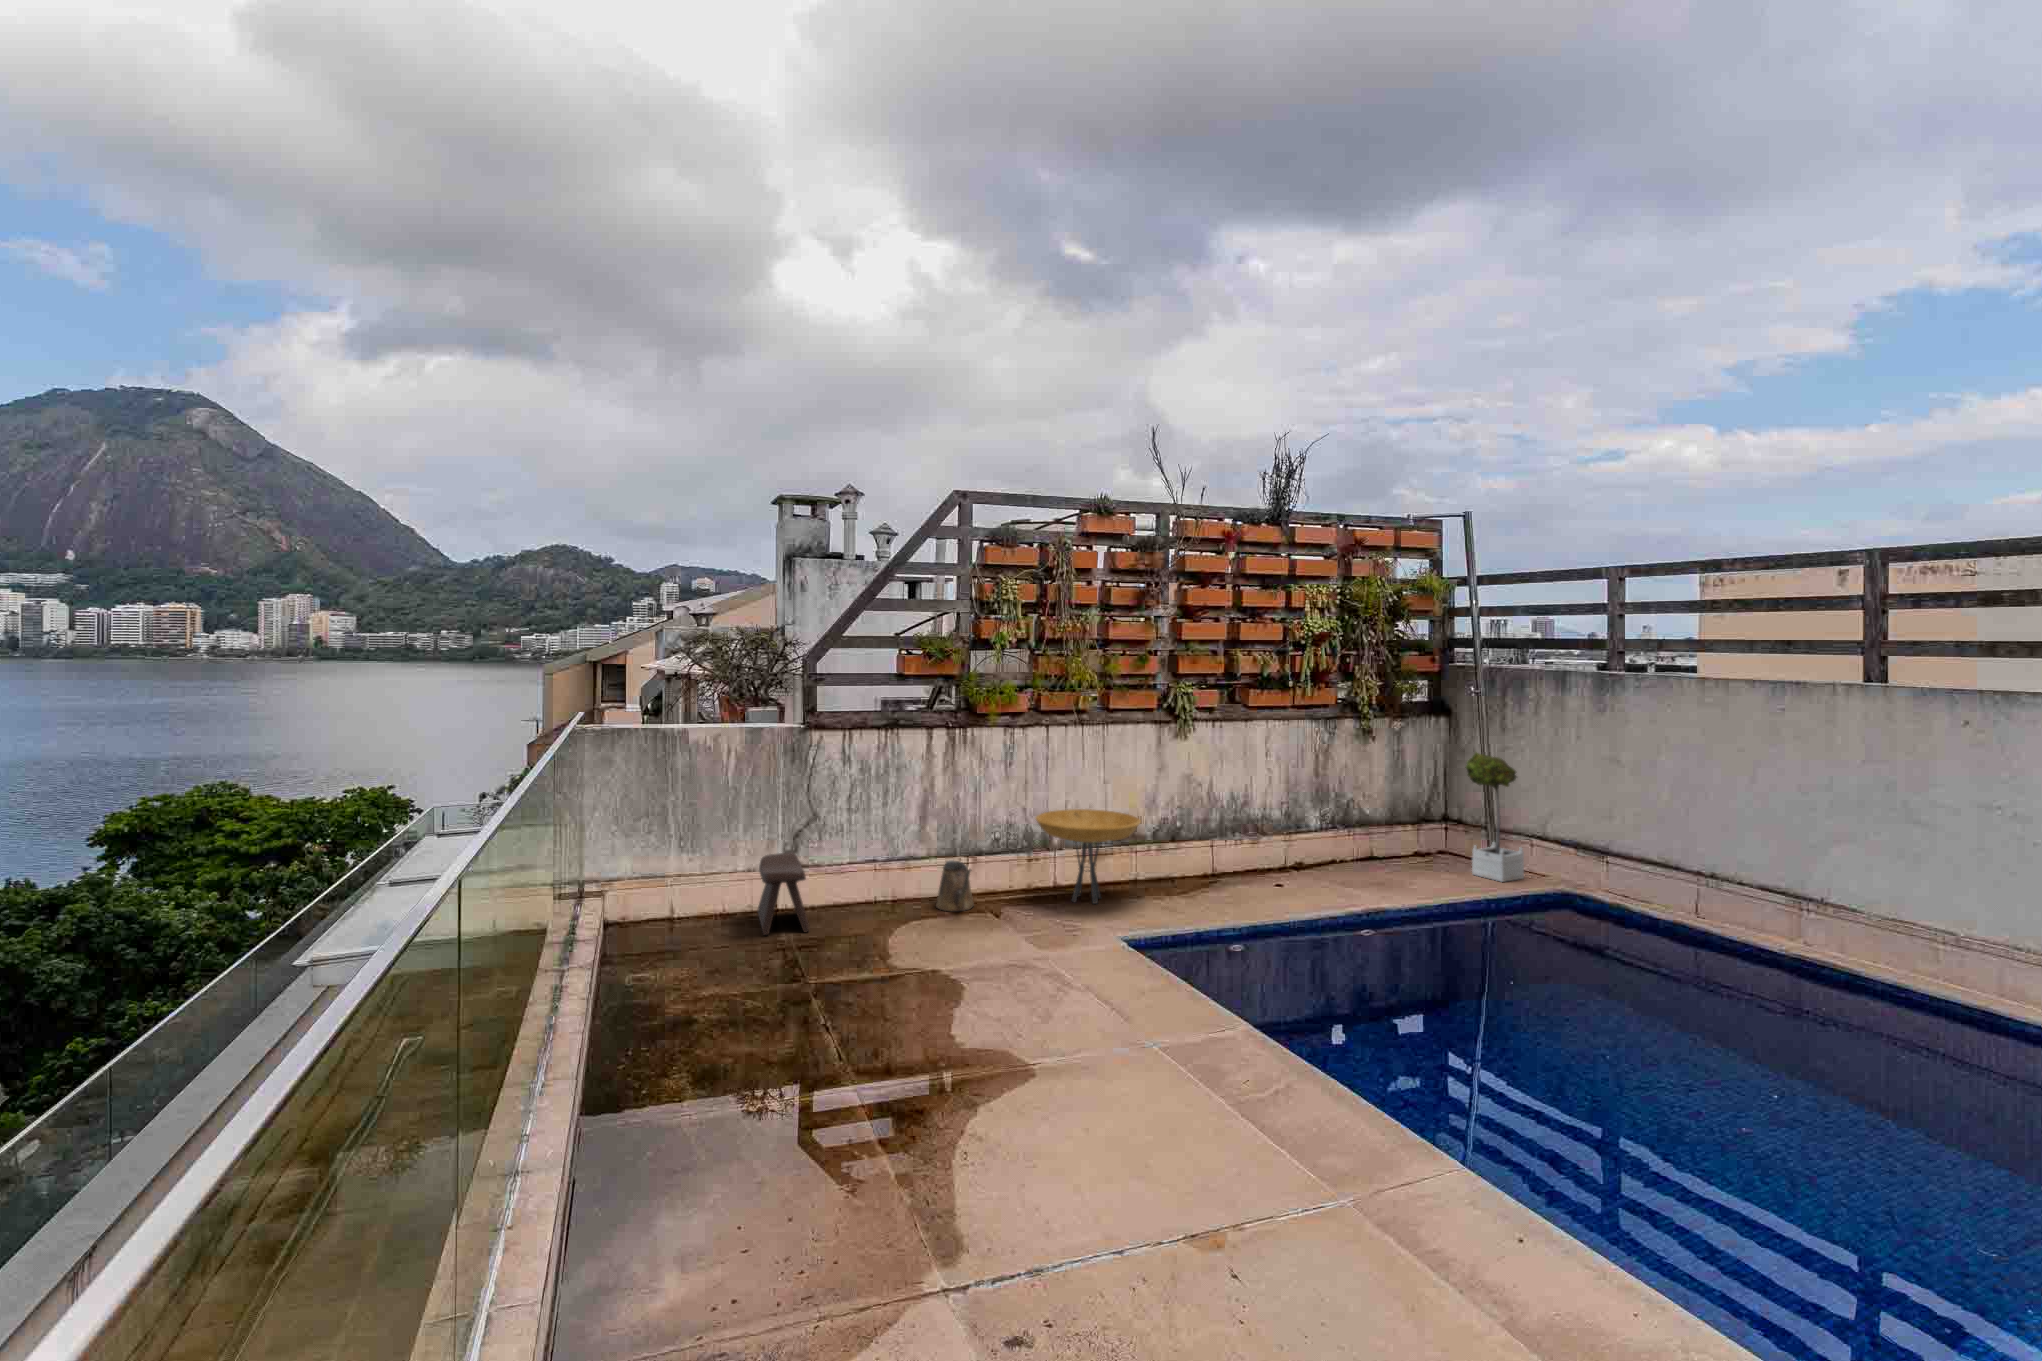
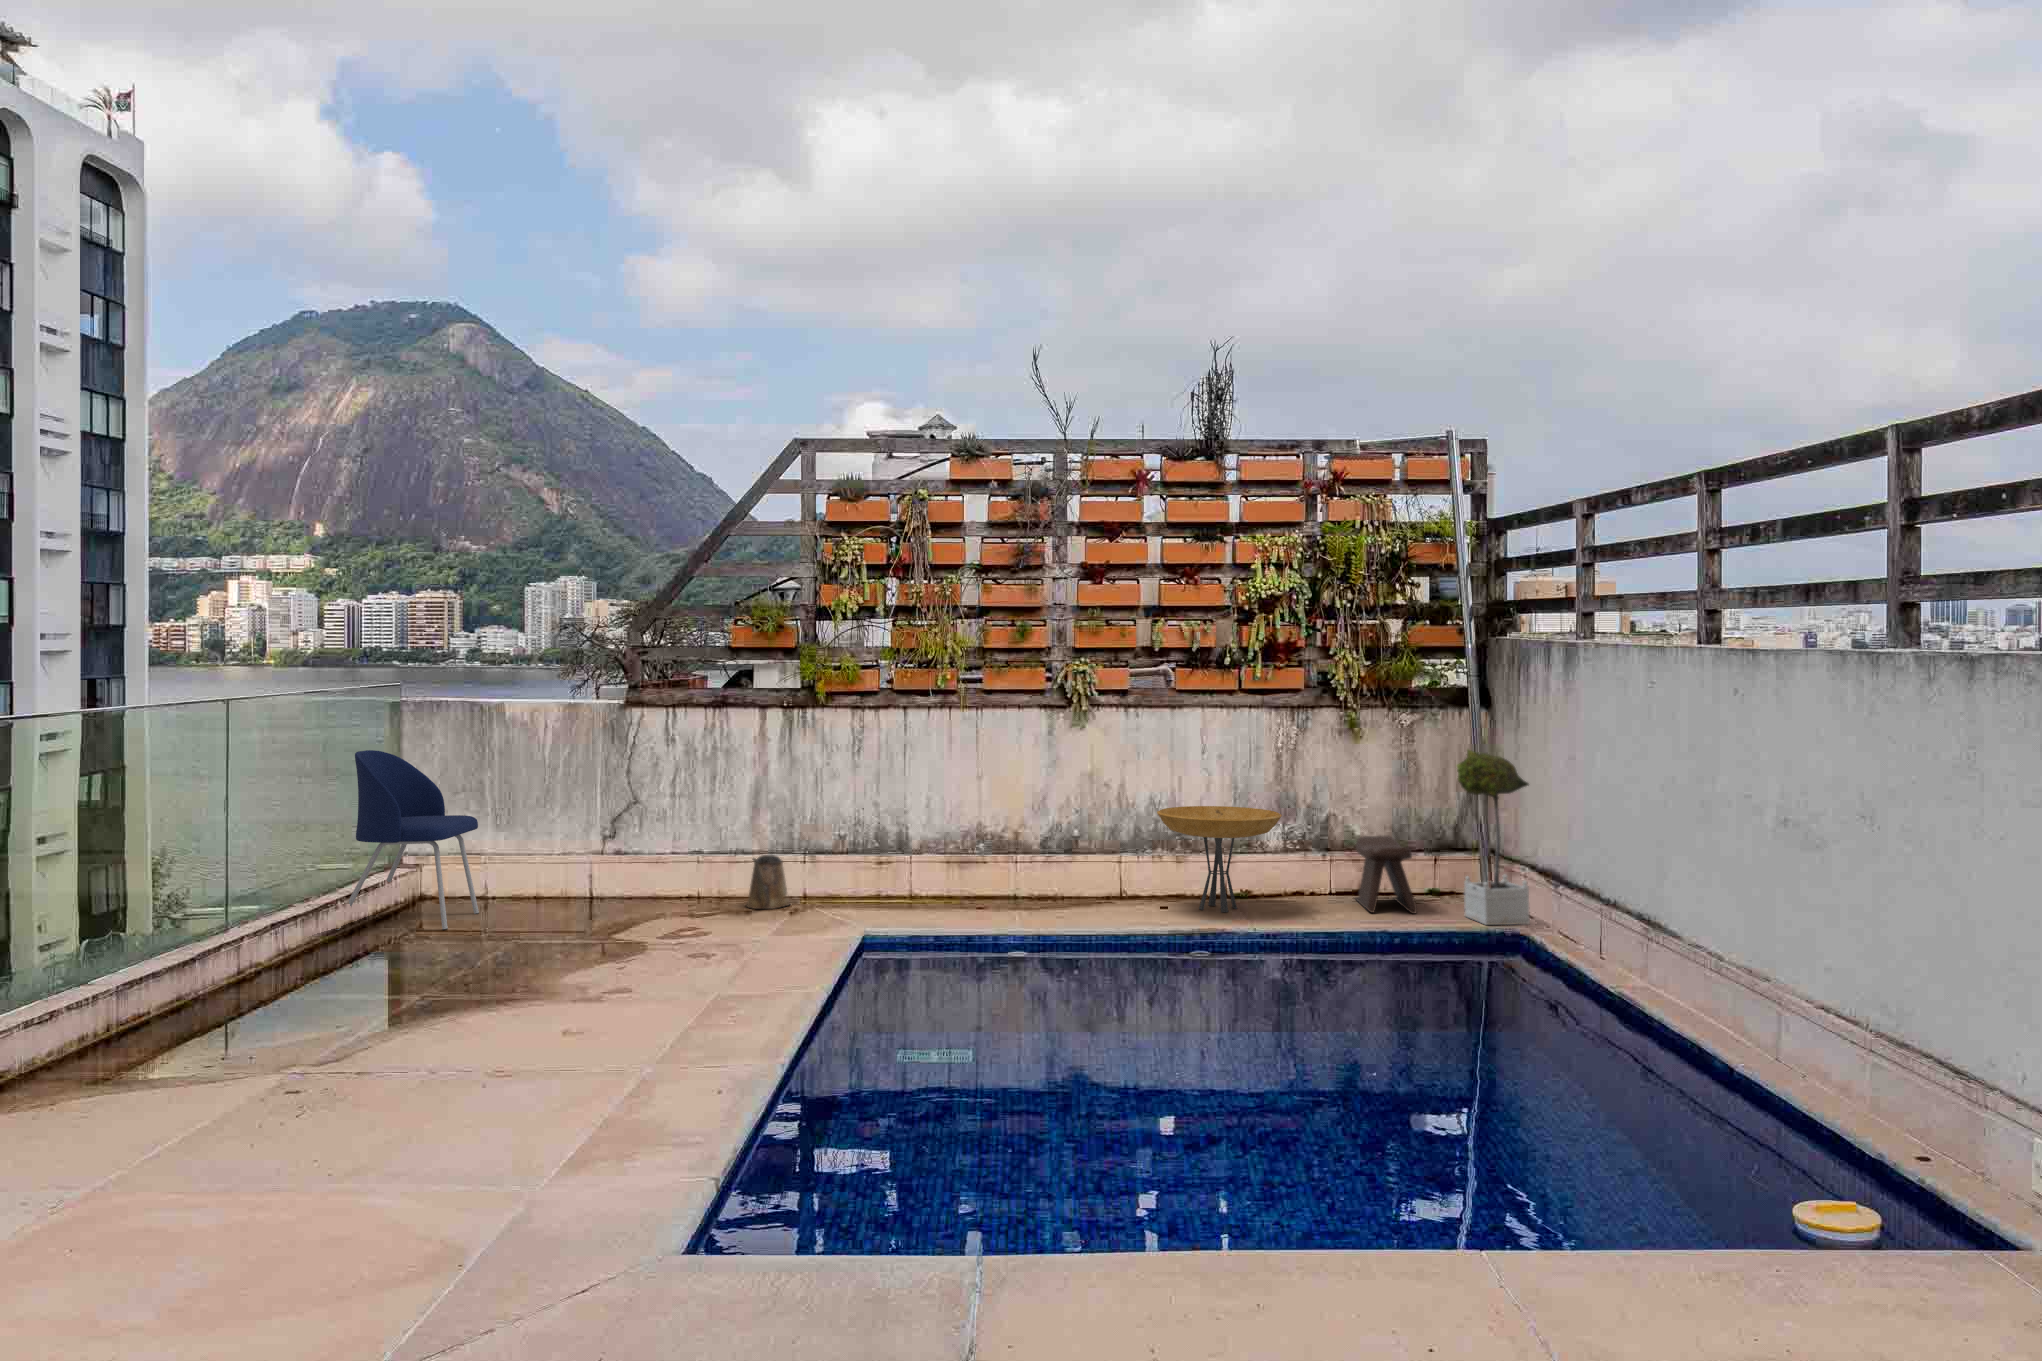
chair: none [590,788,709,979] -> present [336,750,479,930]
side table: present [1036,809,1141,904] -> present [1157,806,1282,912]
stool: present [758,852,809,935] -> present [1355,836,1417,914]

